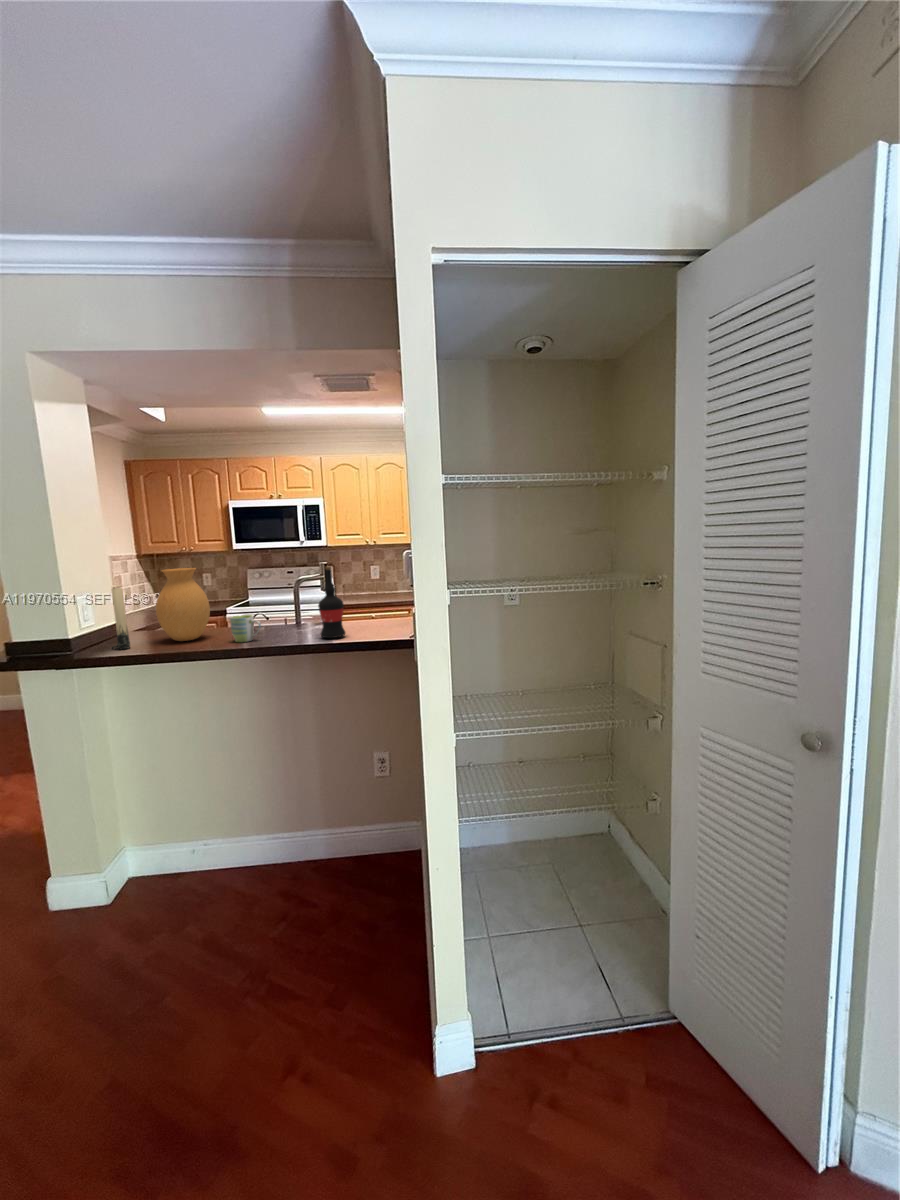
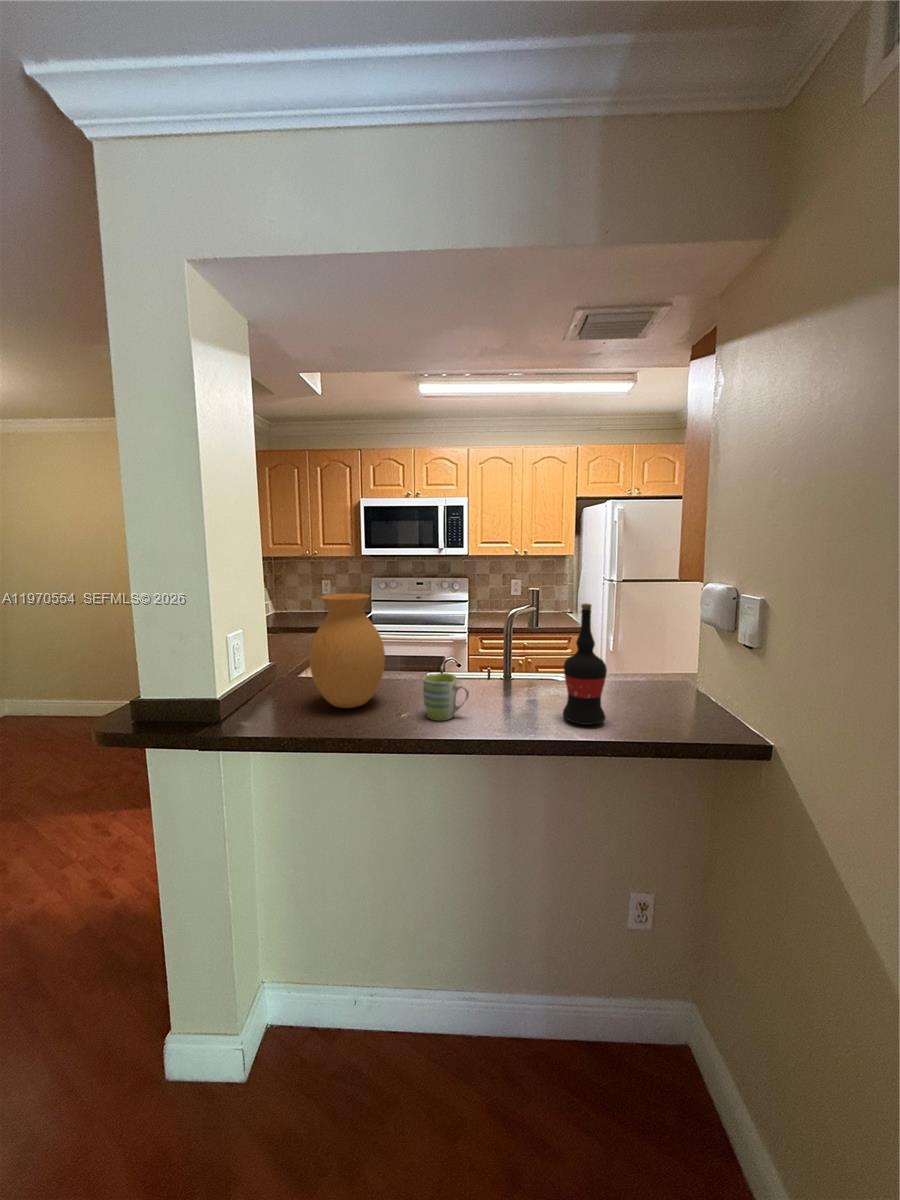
candle: present [112,586,130,649] -> none [245,621,272,723]

